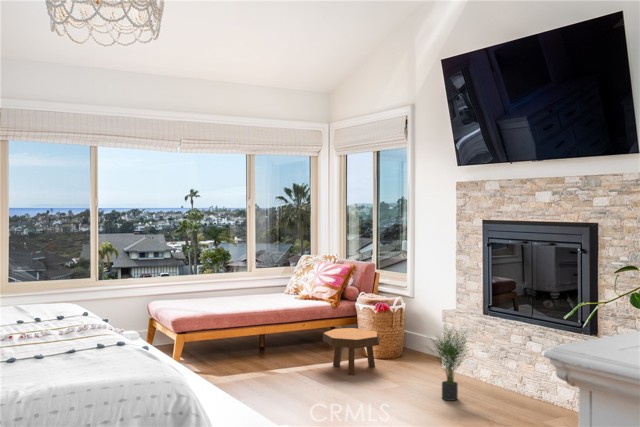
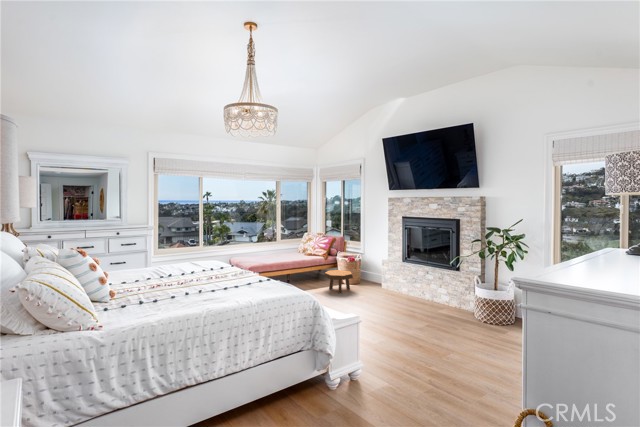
potted plant: present [433,329,467,401] -> none [376,265,404,303]

